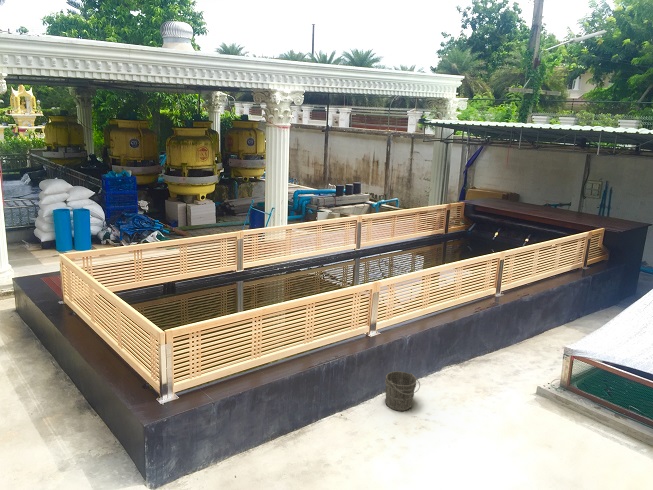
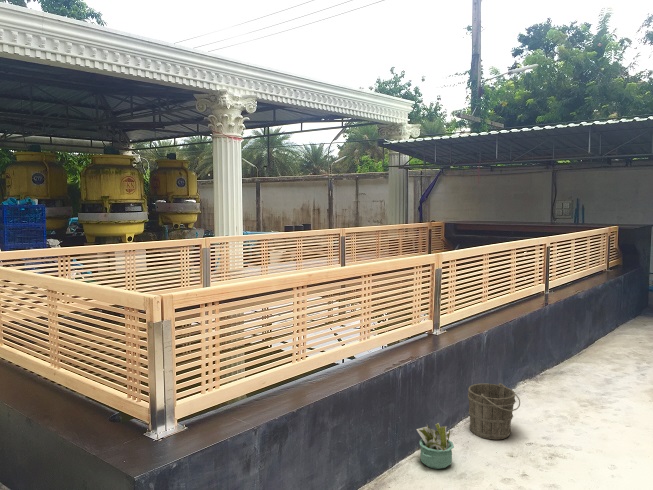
decorative plant: none [337,398,361,427] -> present [416,423,454,469]

